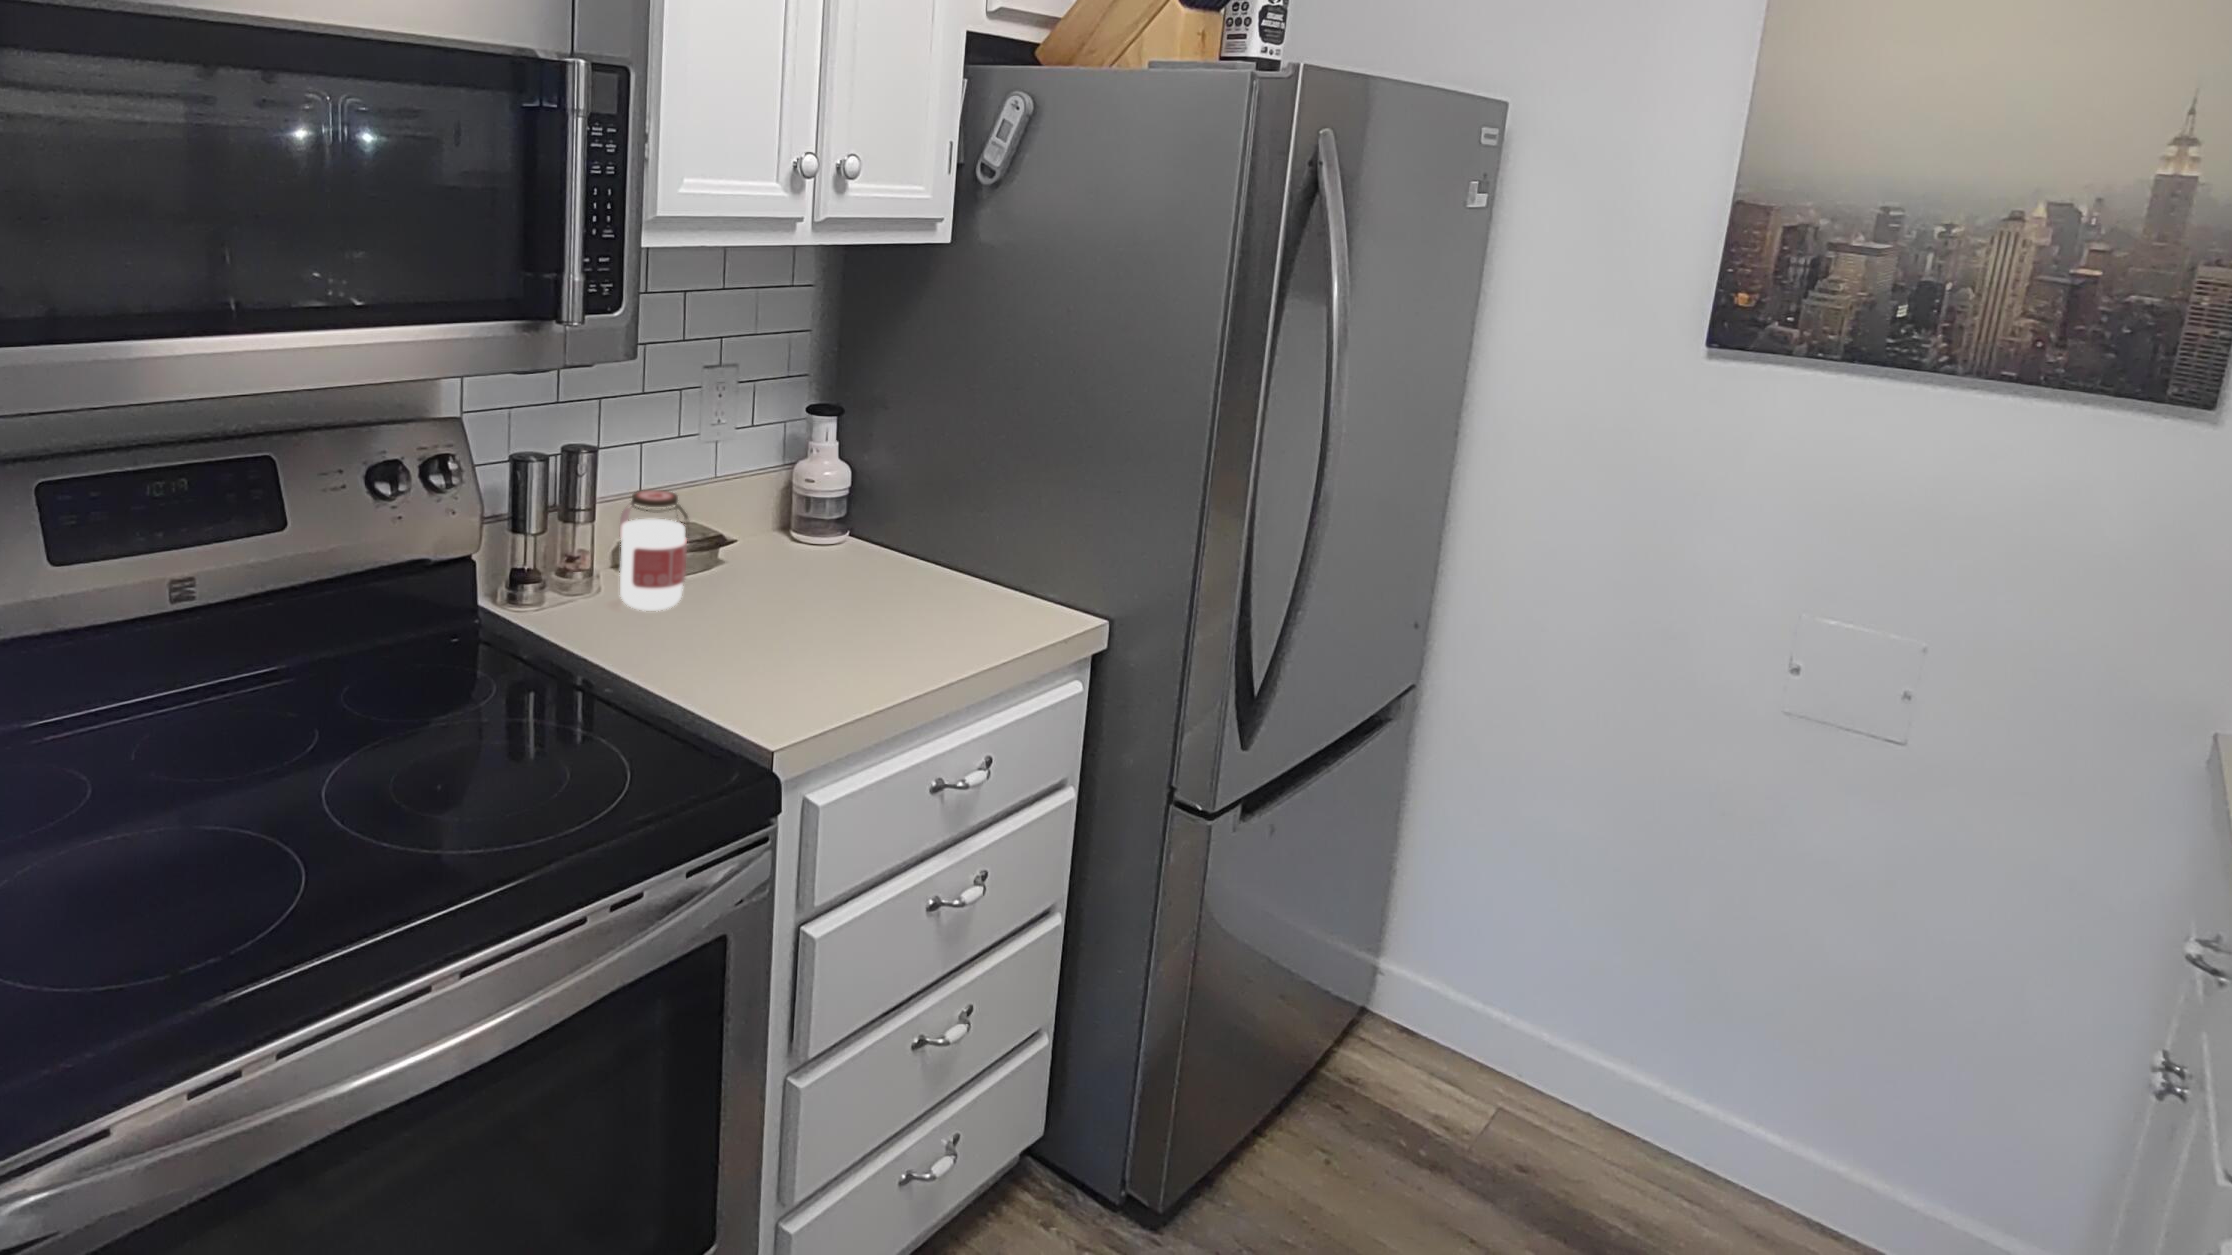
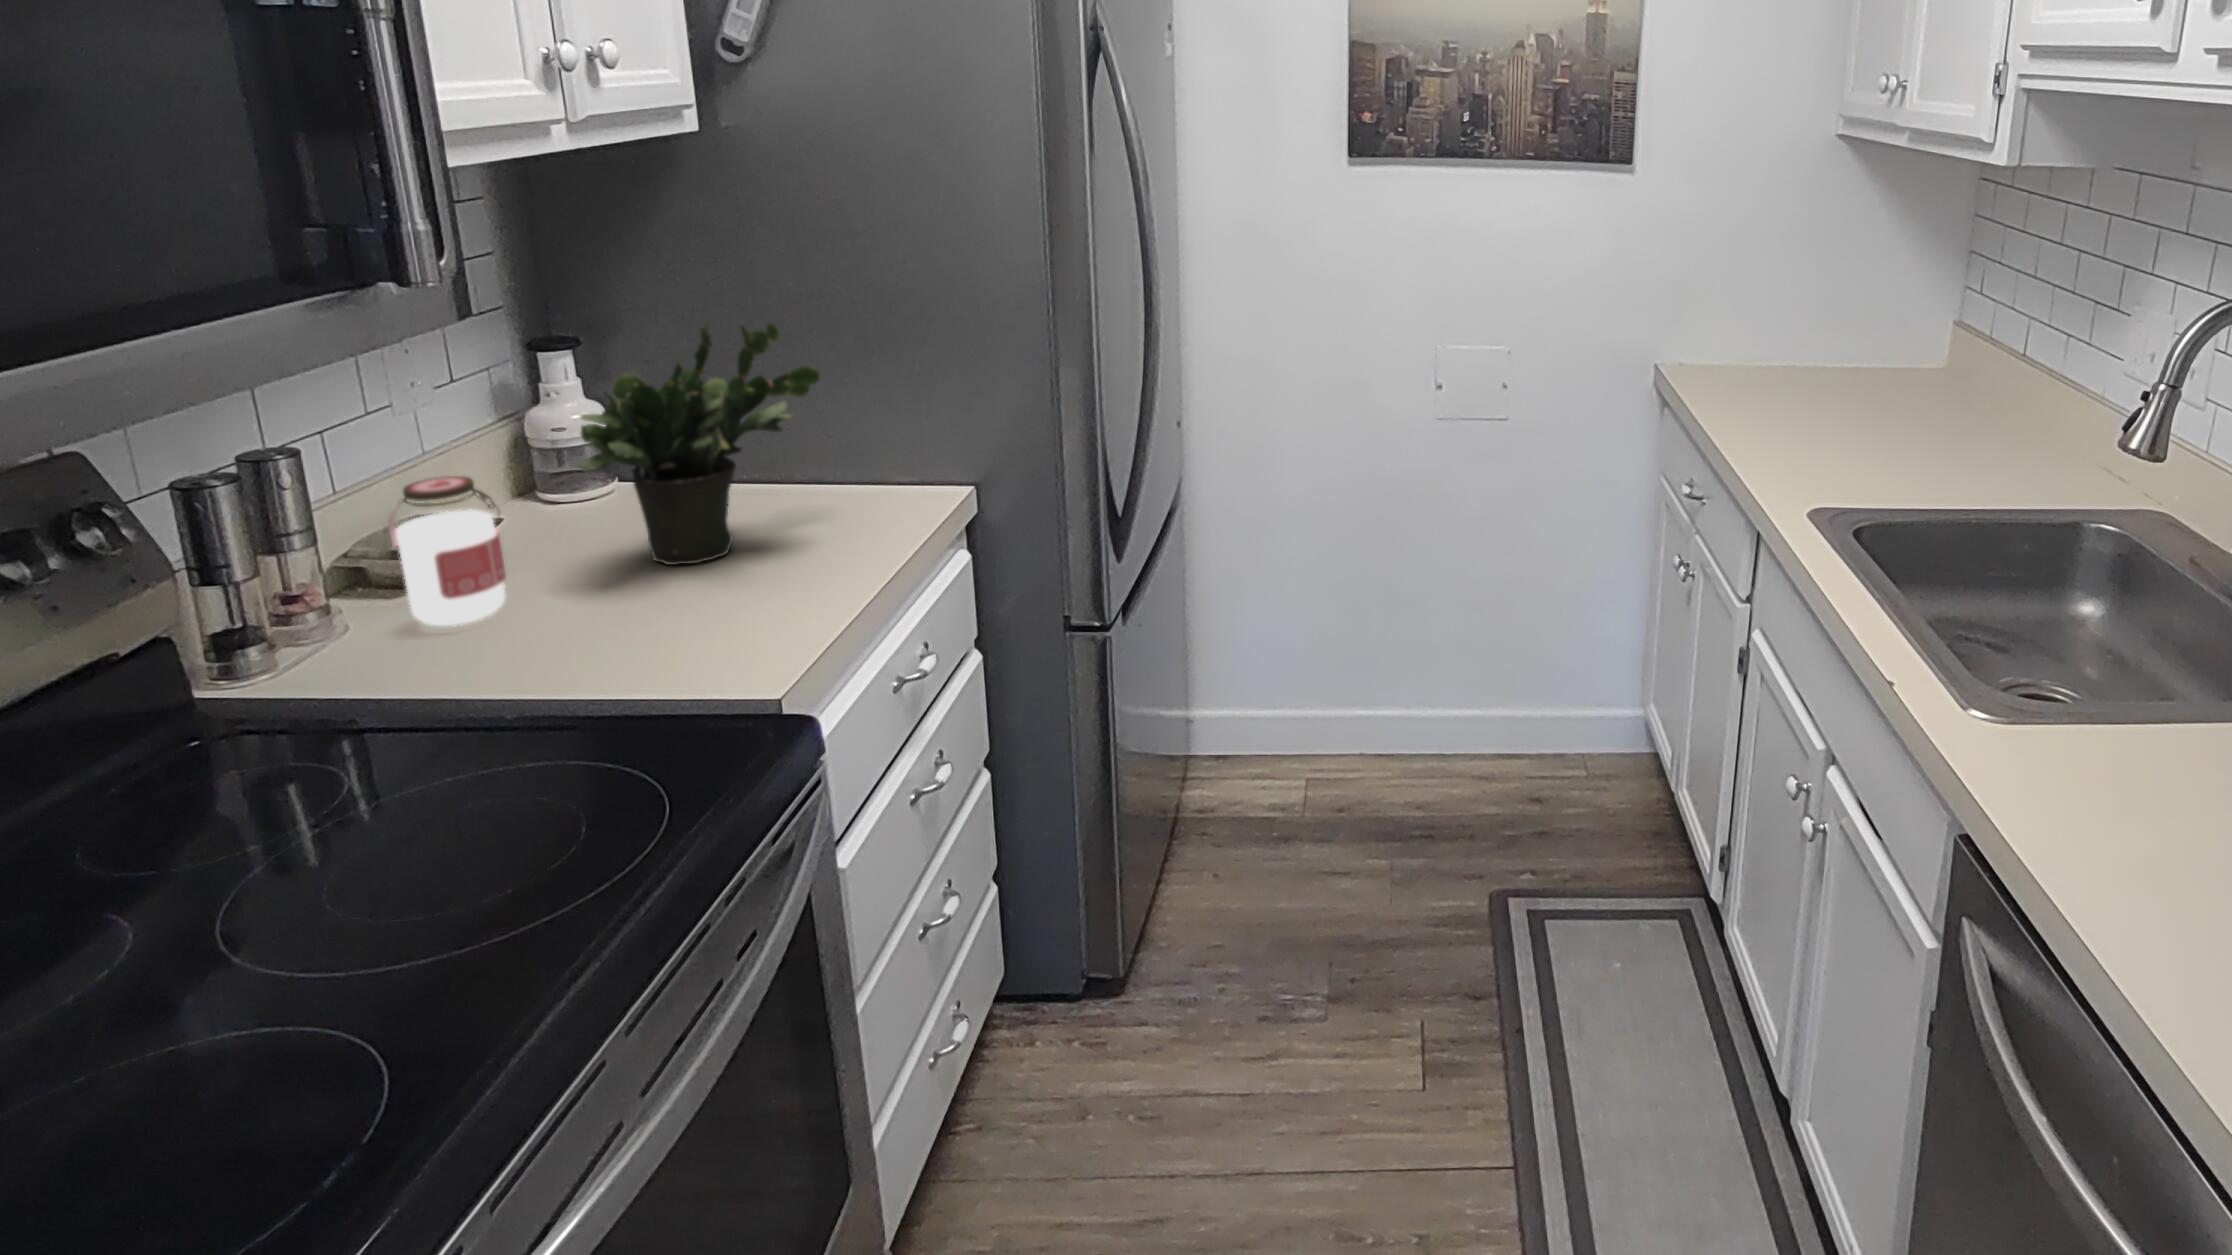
potted plant: none [753,400,984,617] -> present [576,318,821,565]

